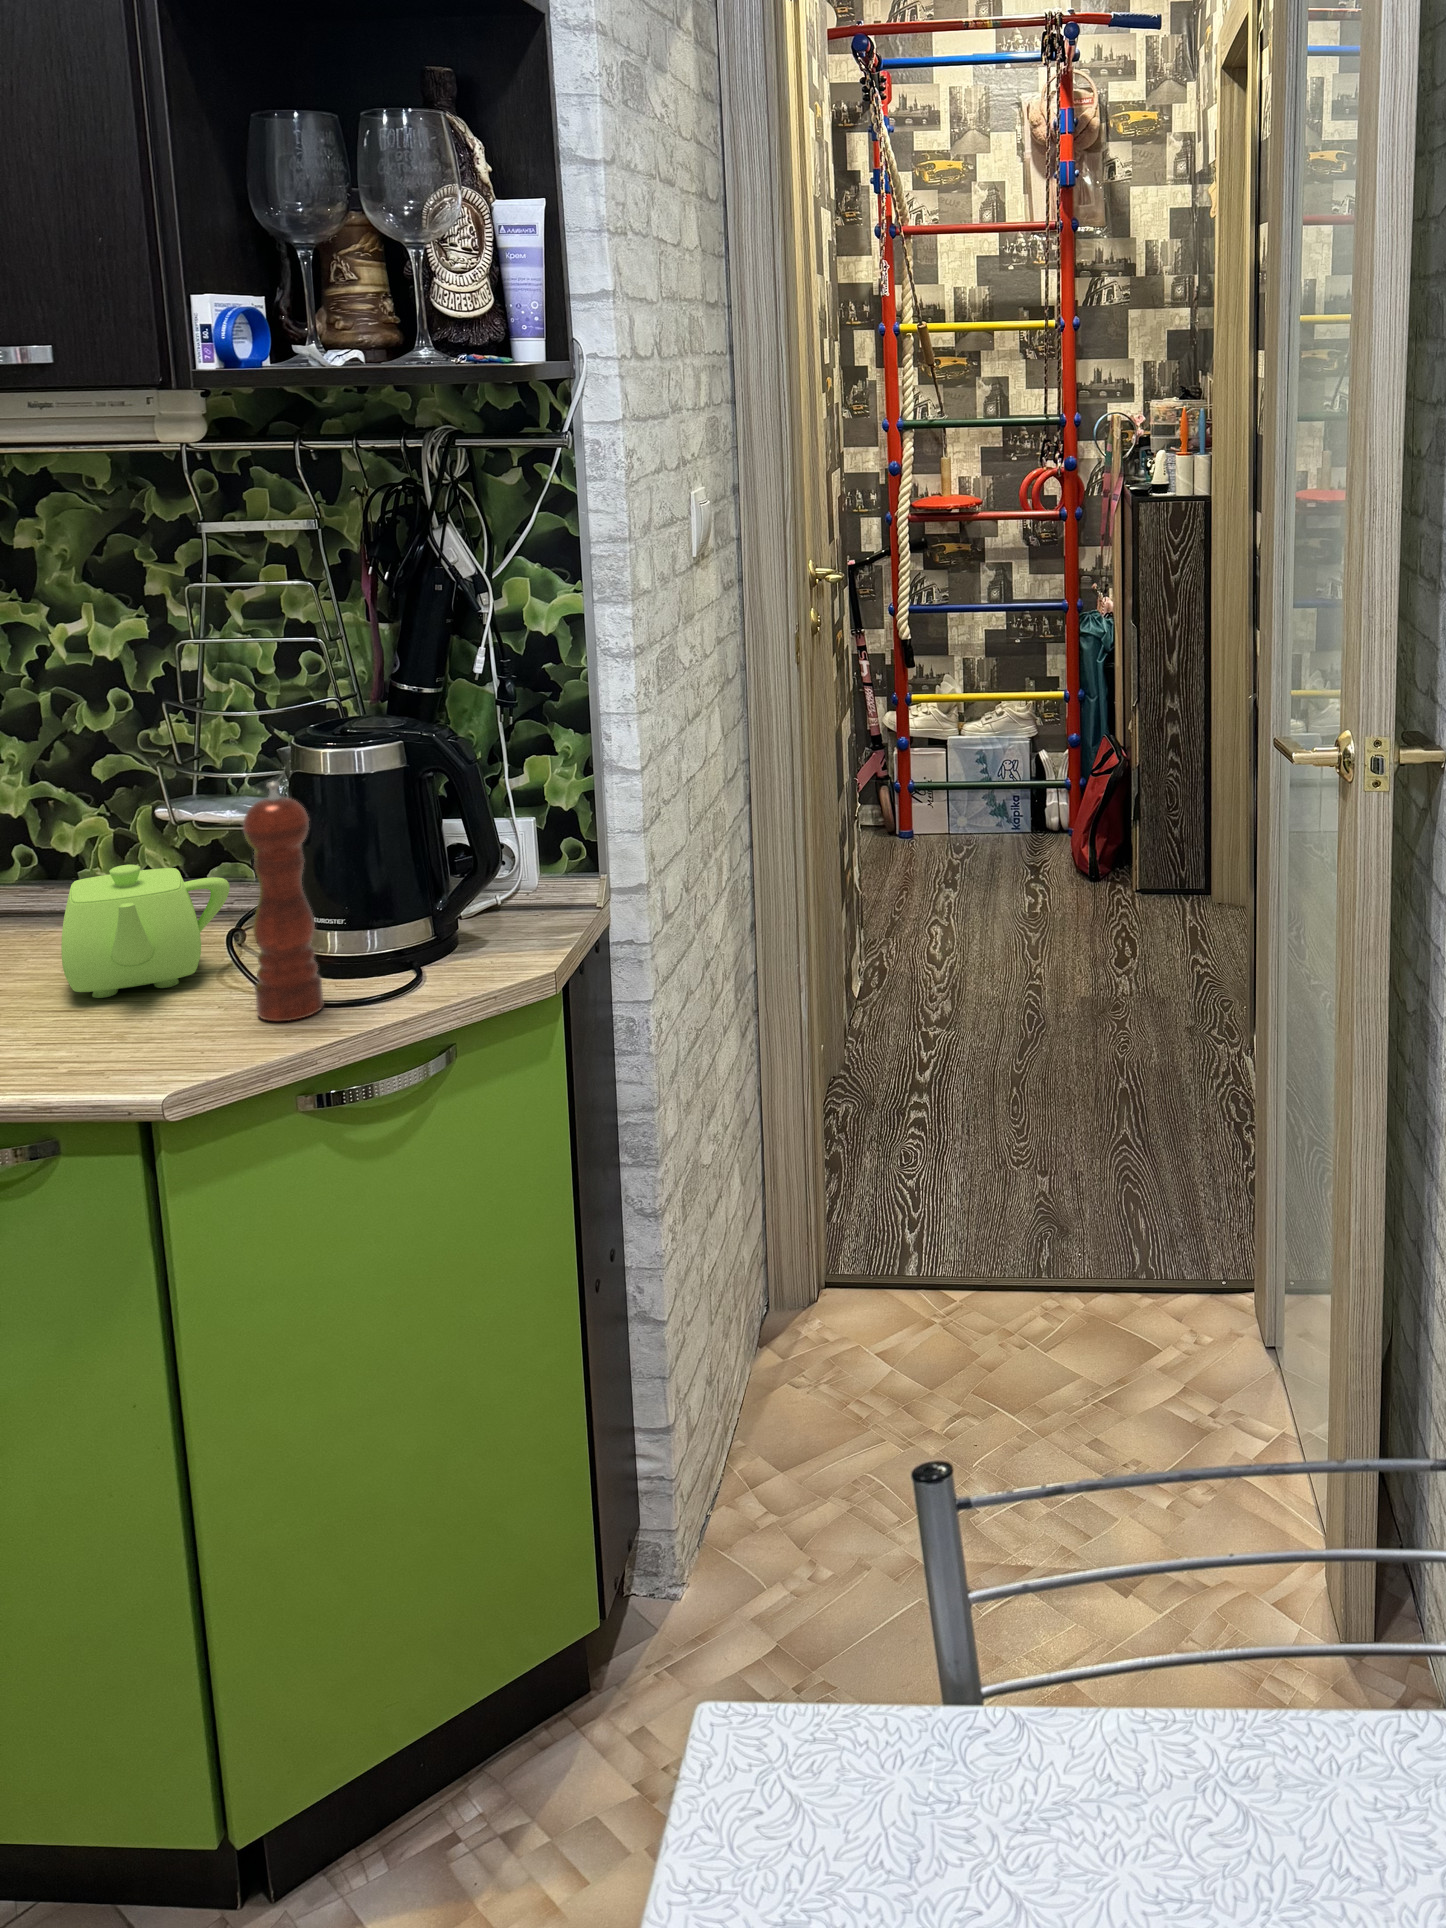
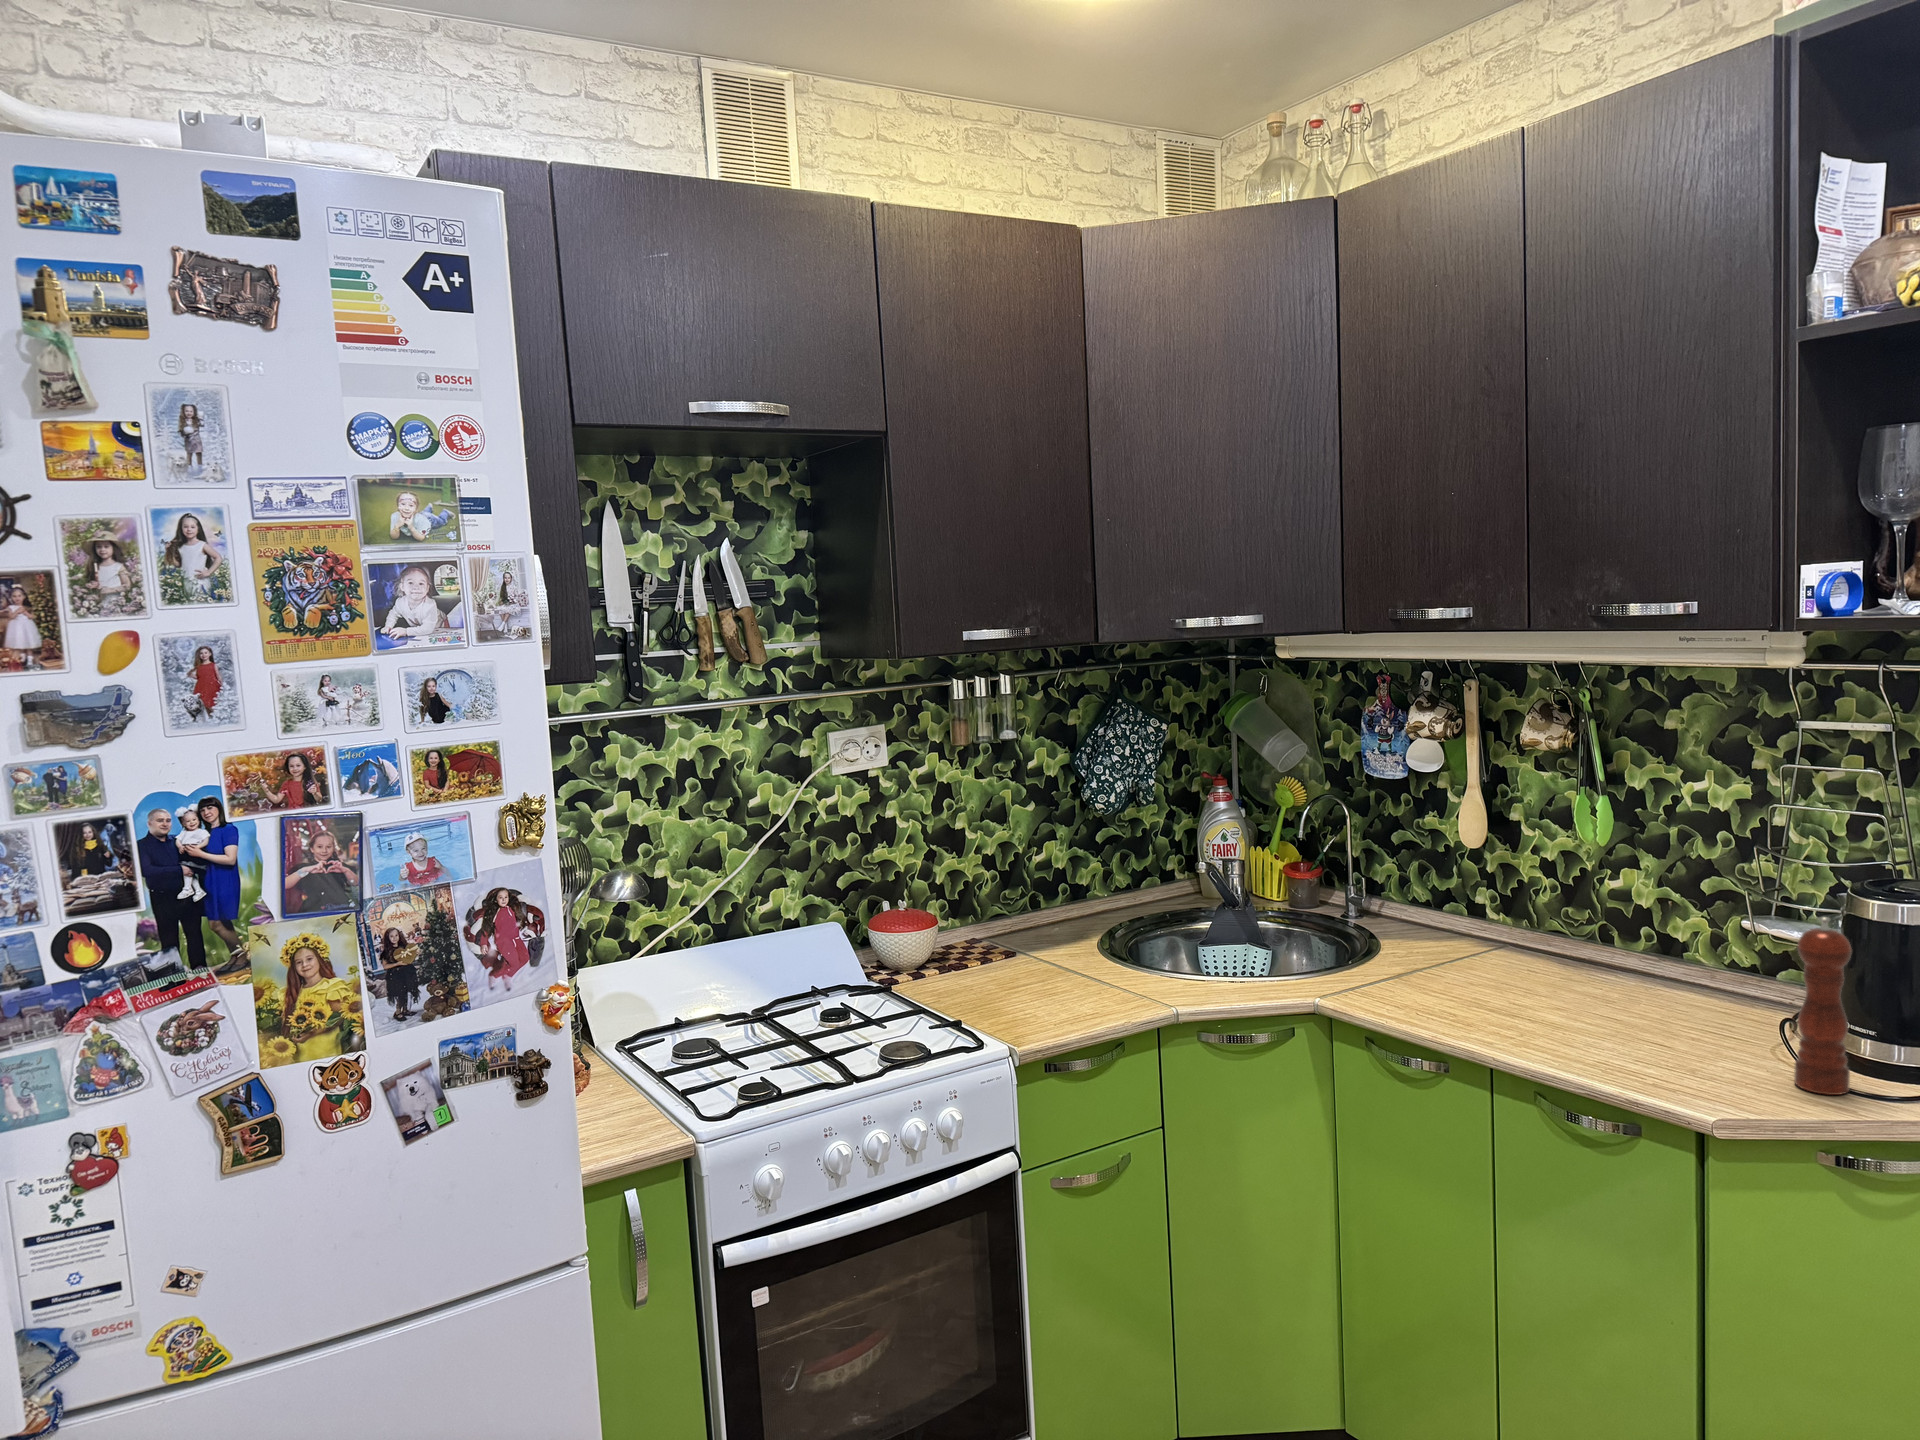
teapot: present [61,865,230,998] -> none [1661,953,1788,1045]

